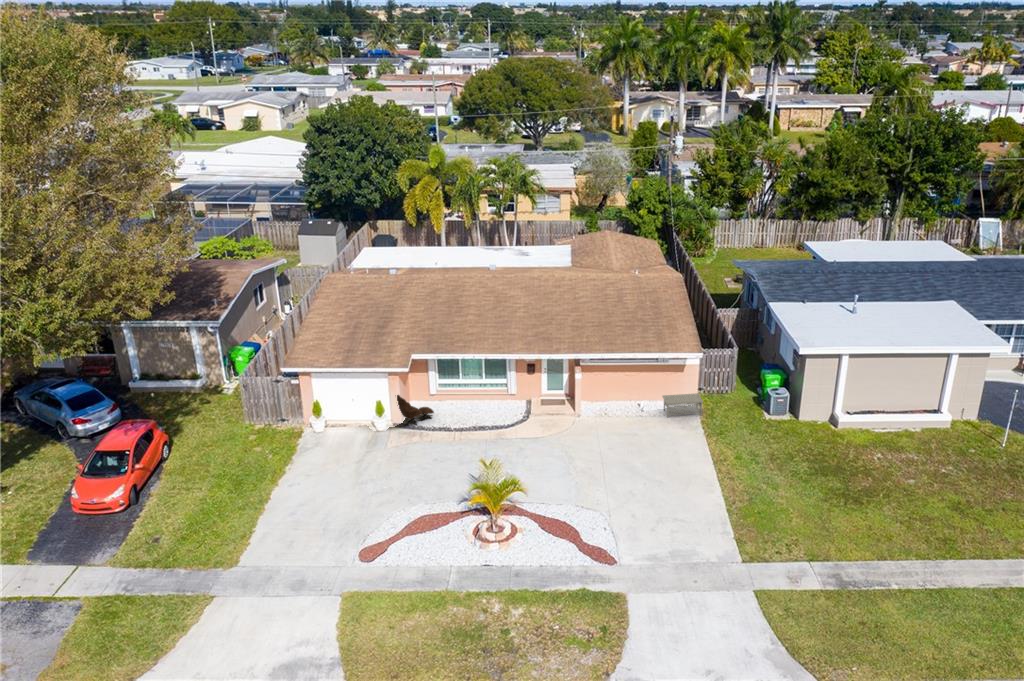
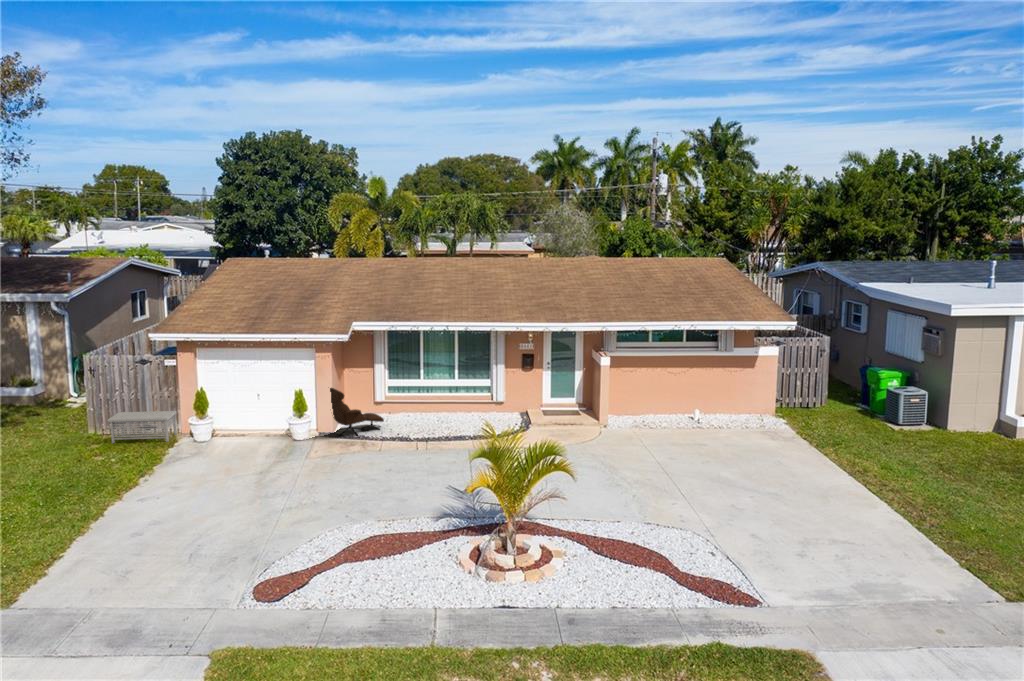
storage bench: present [662,393,703,417] -> present [108,411,177,443]

